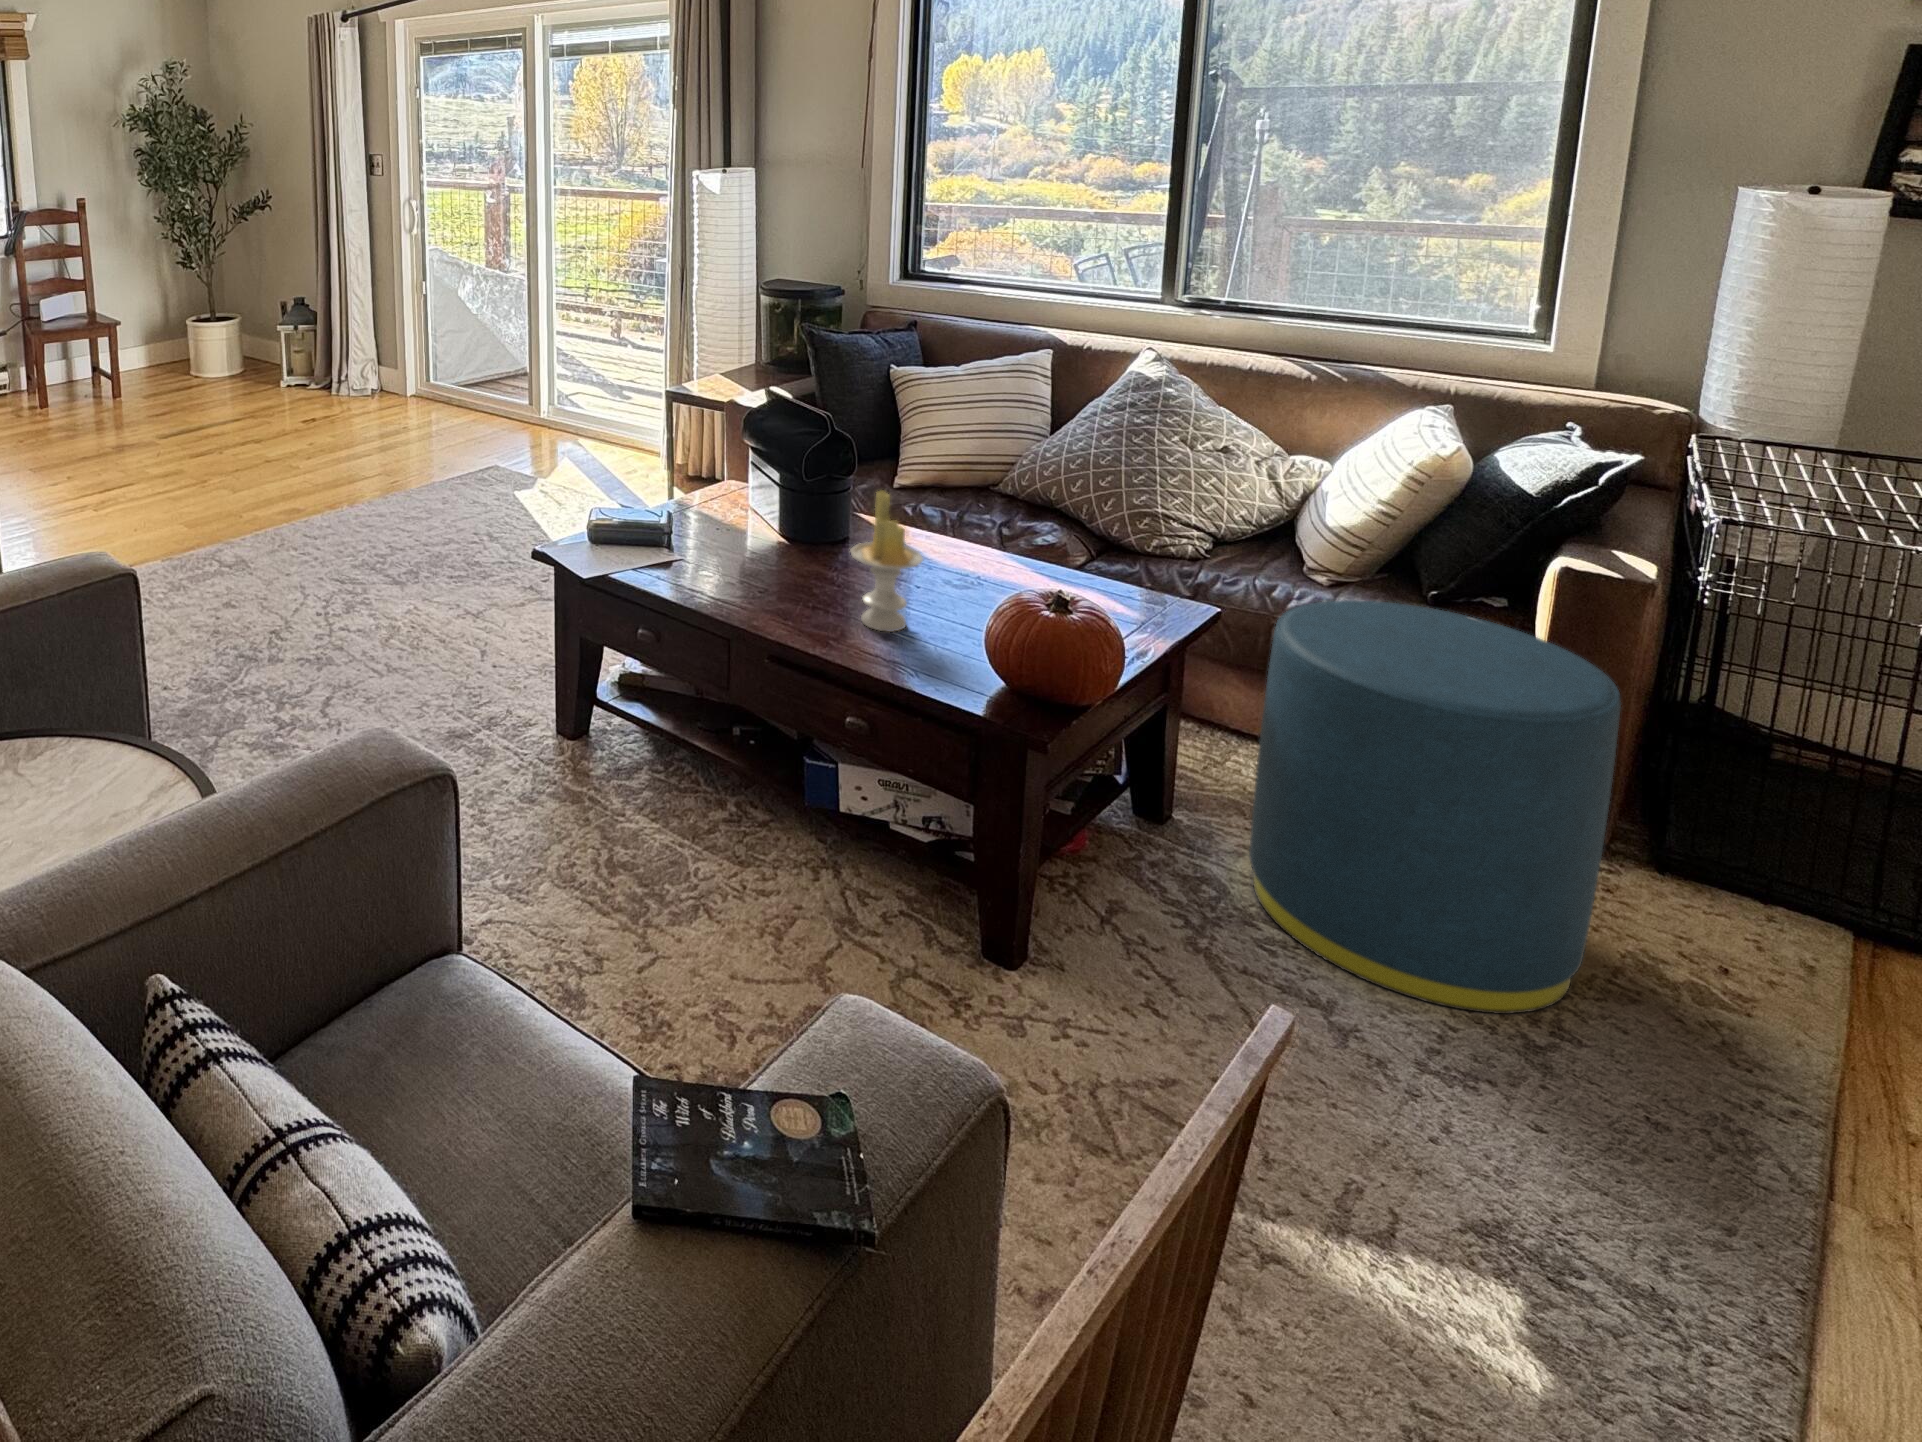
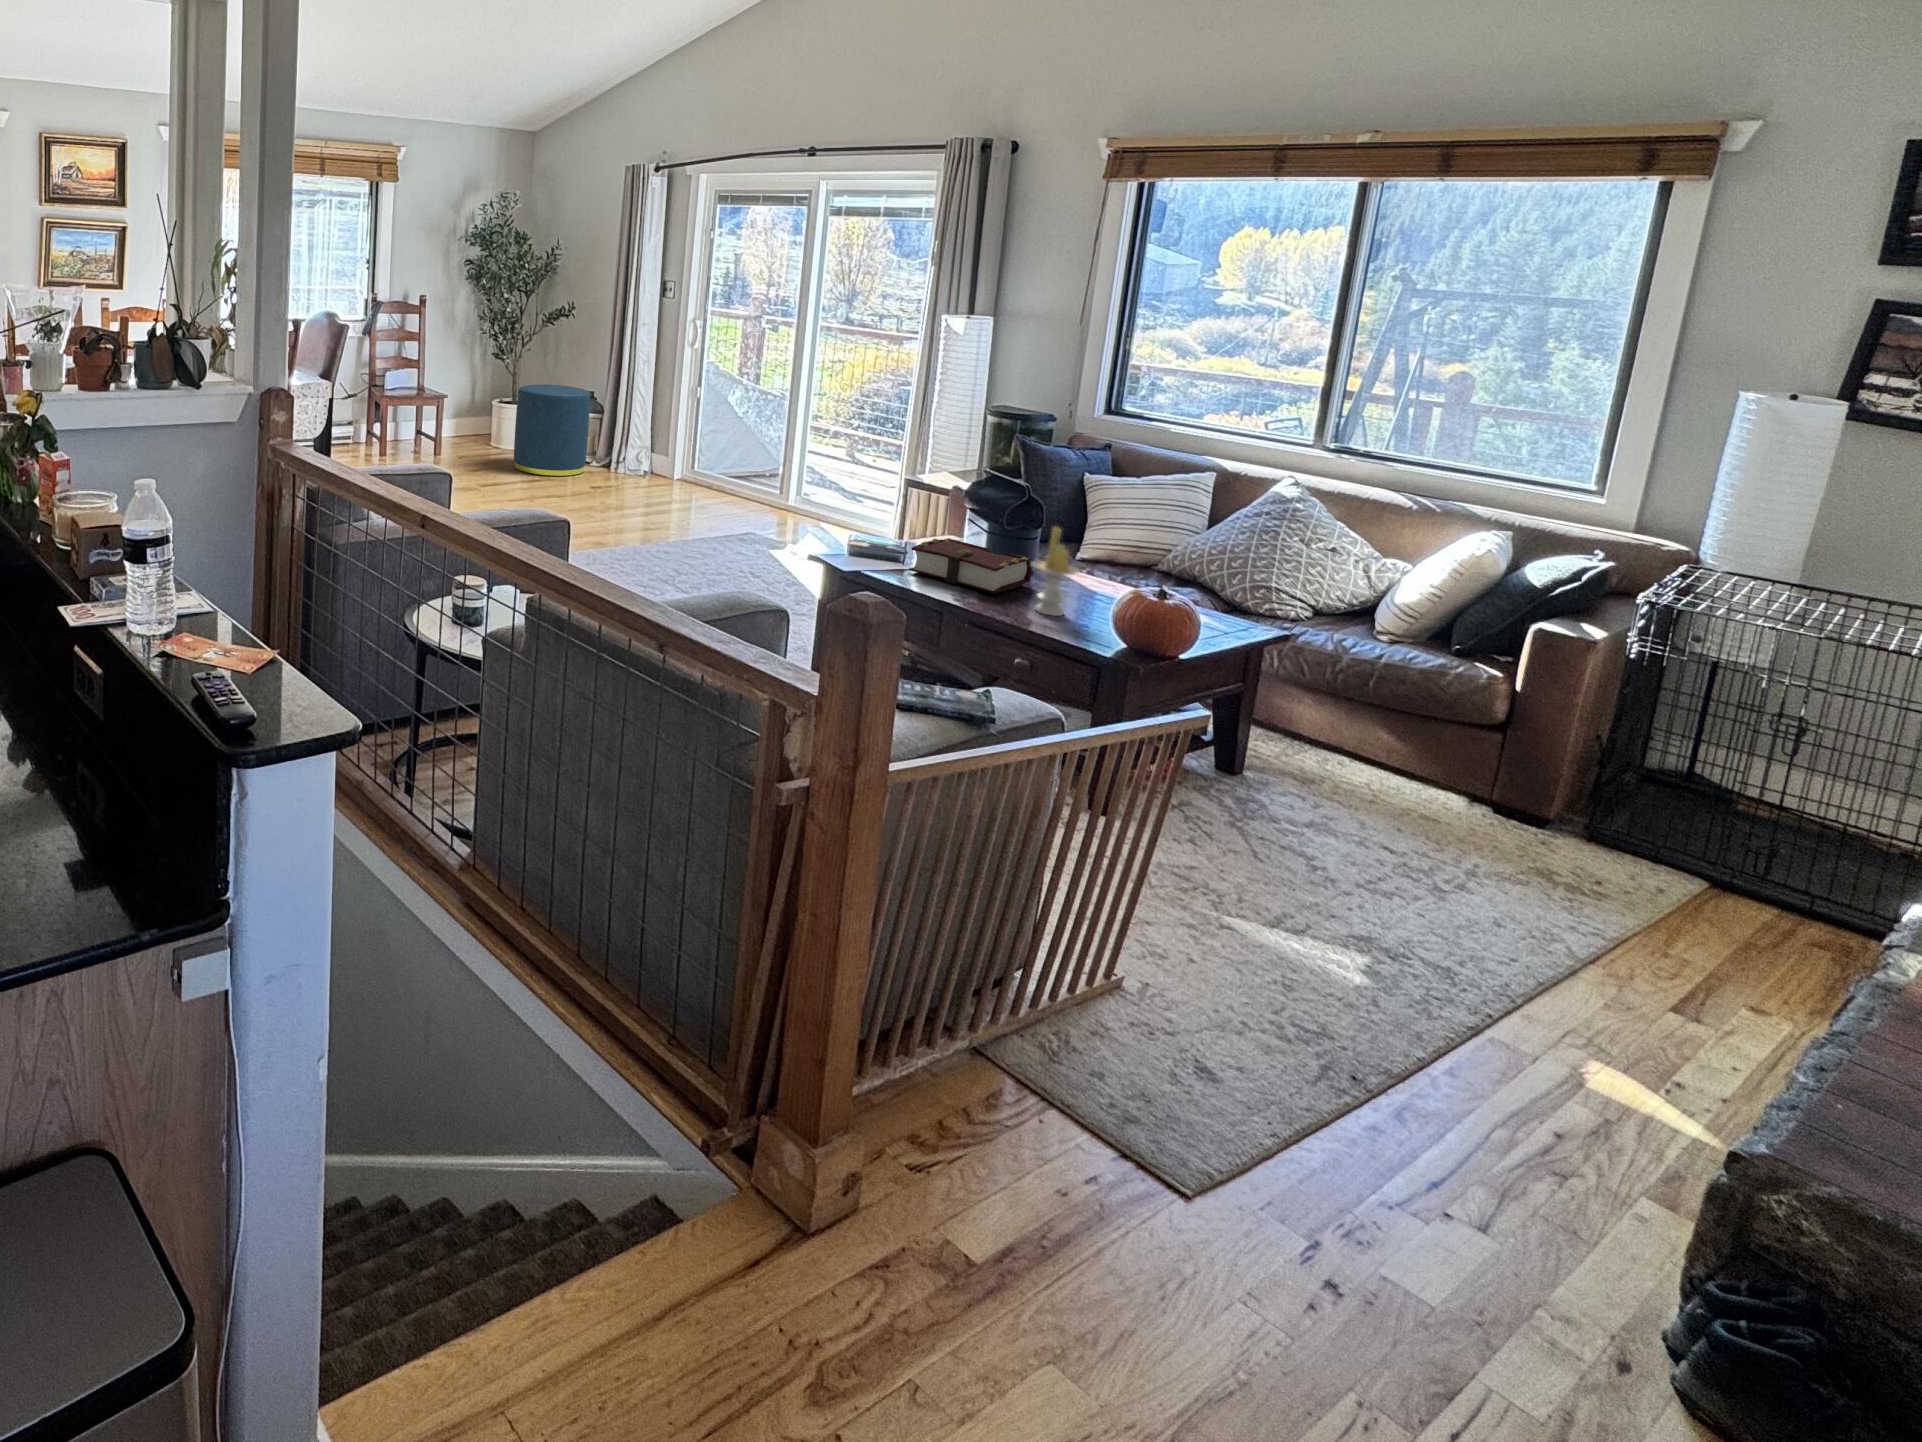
book: none [673,502,847,597] -> present [908,538,1032,593]
ottoman: present [1249,601,1621,1014] -> present [514,385,590,477]

